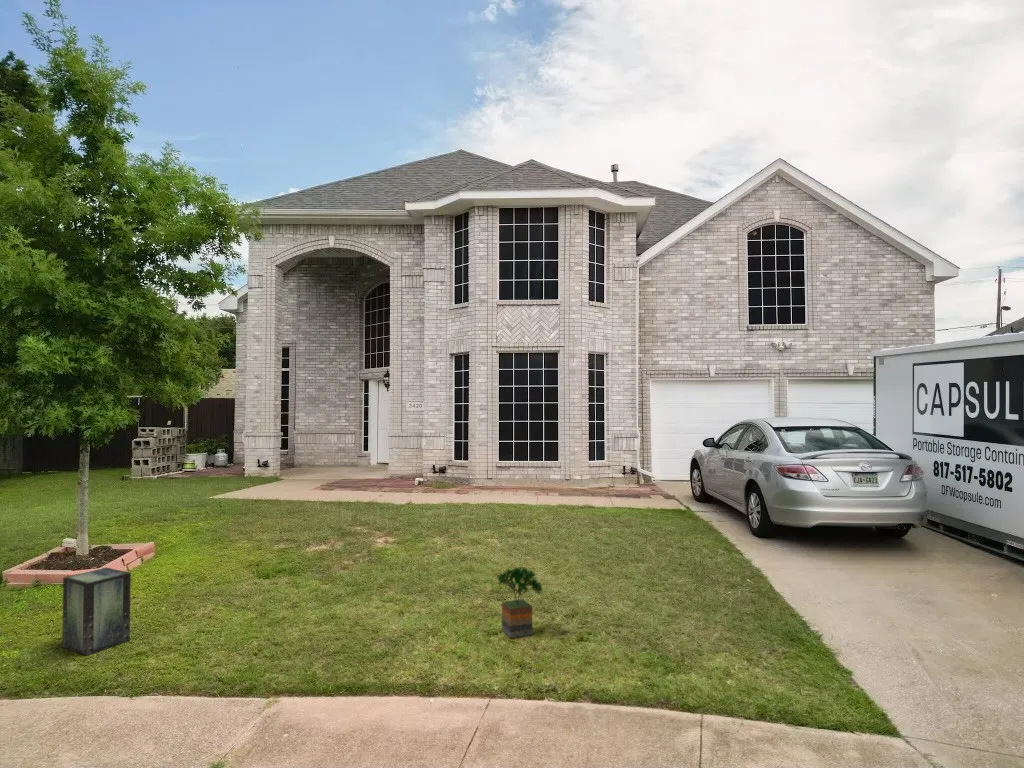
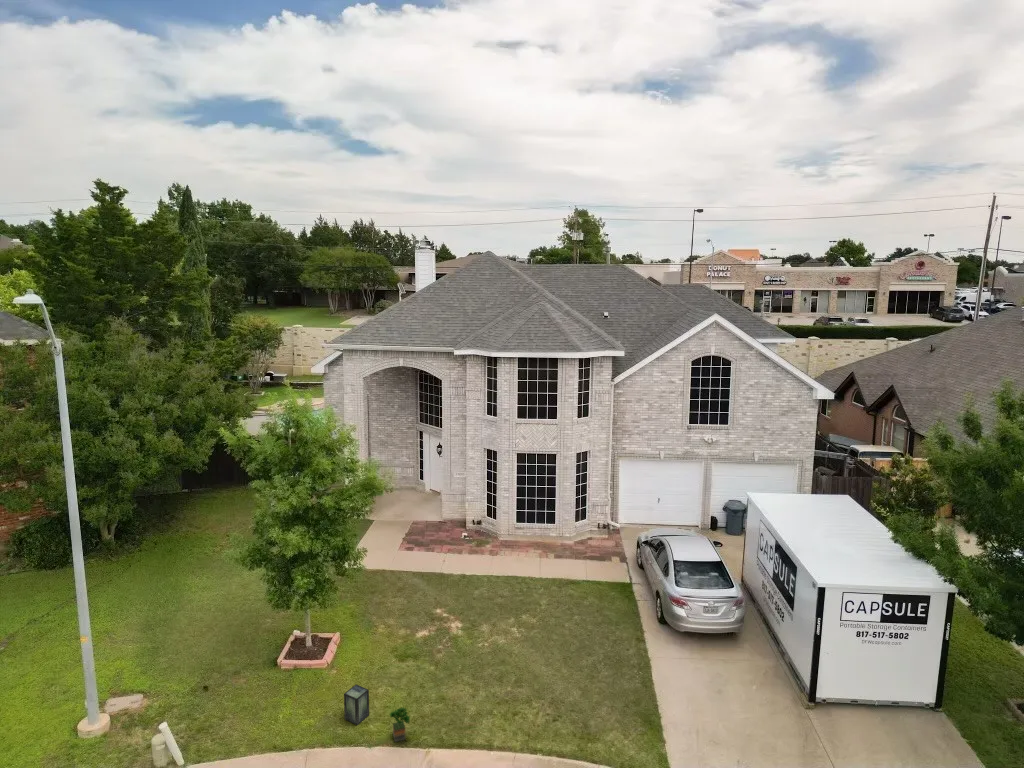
potted tree: present [497,567,542,638] -> present [390,708,410,742]

